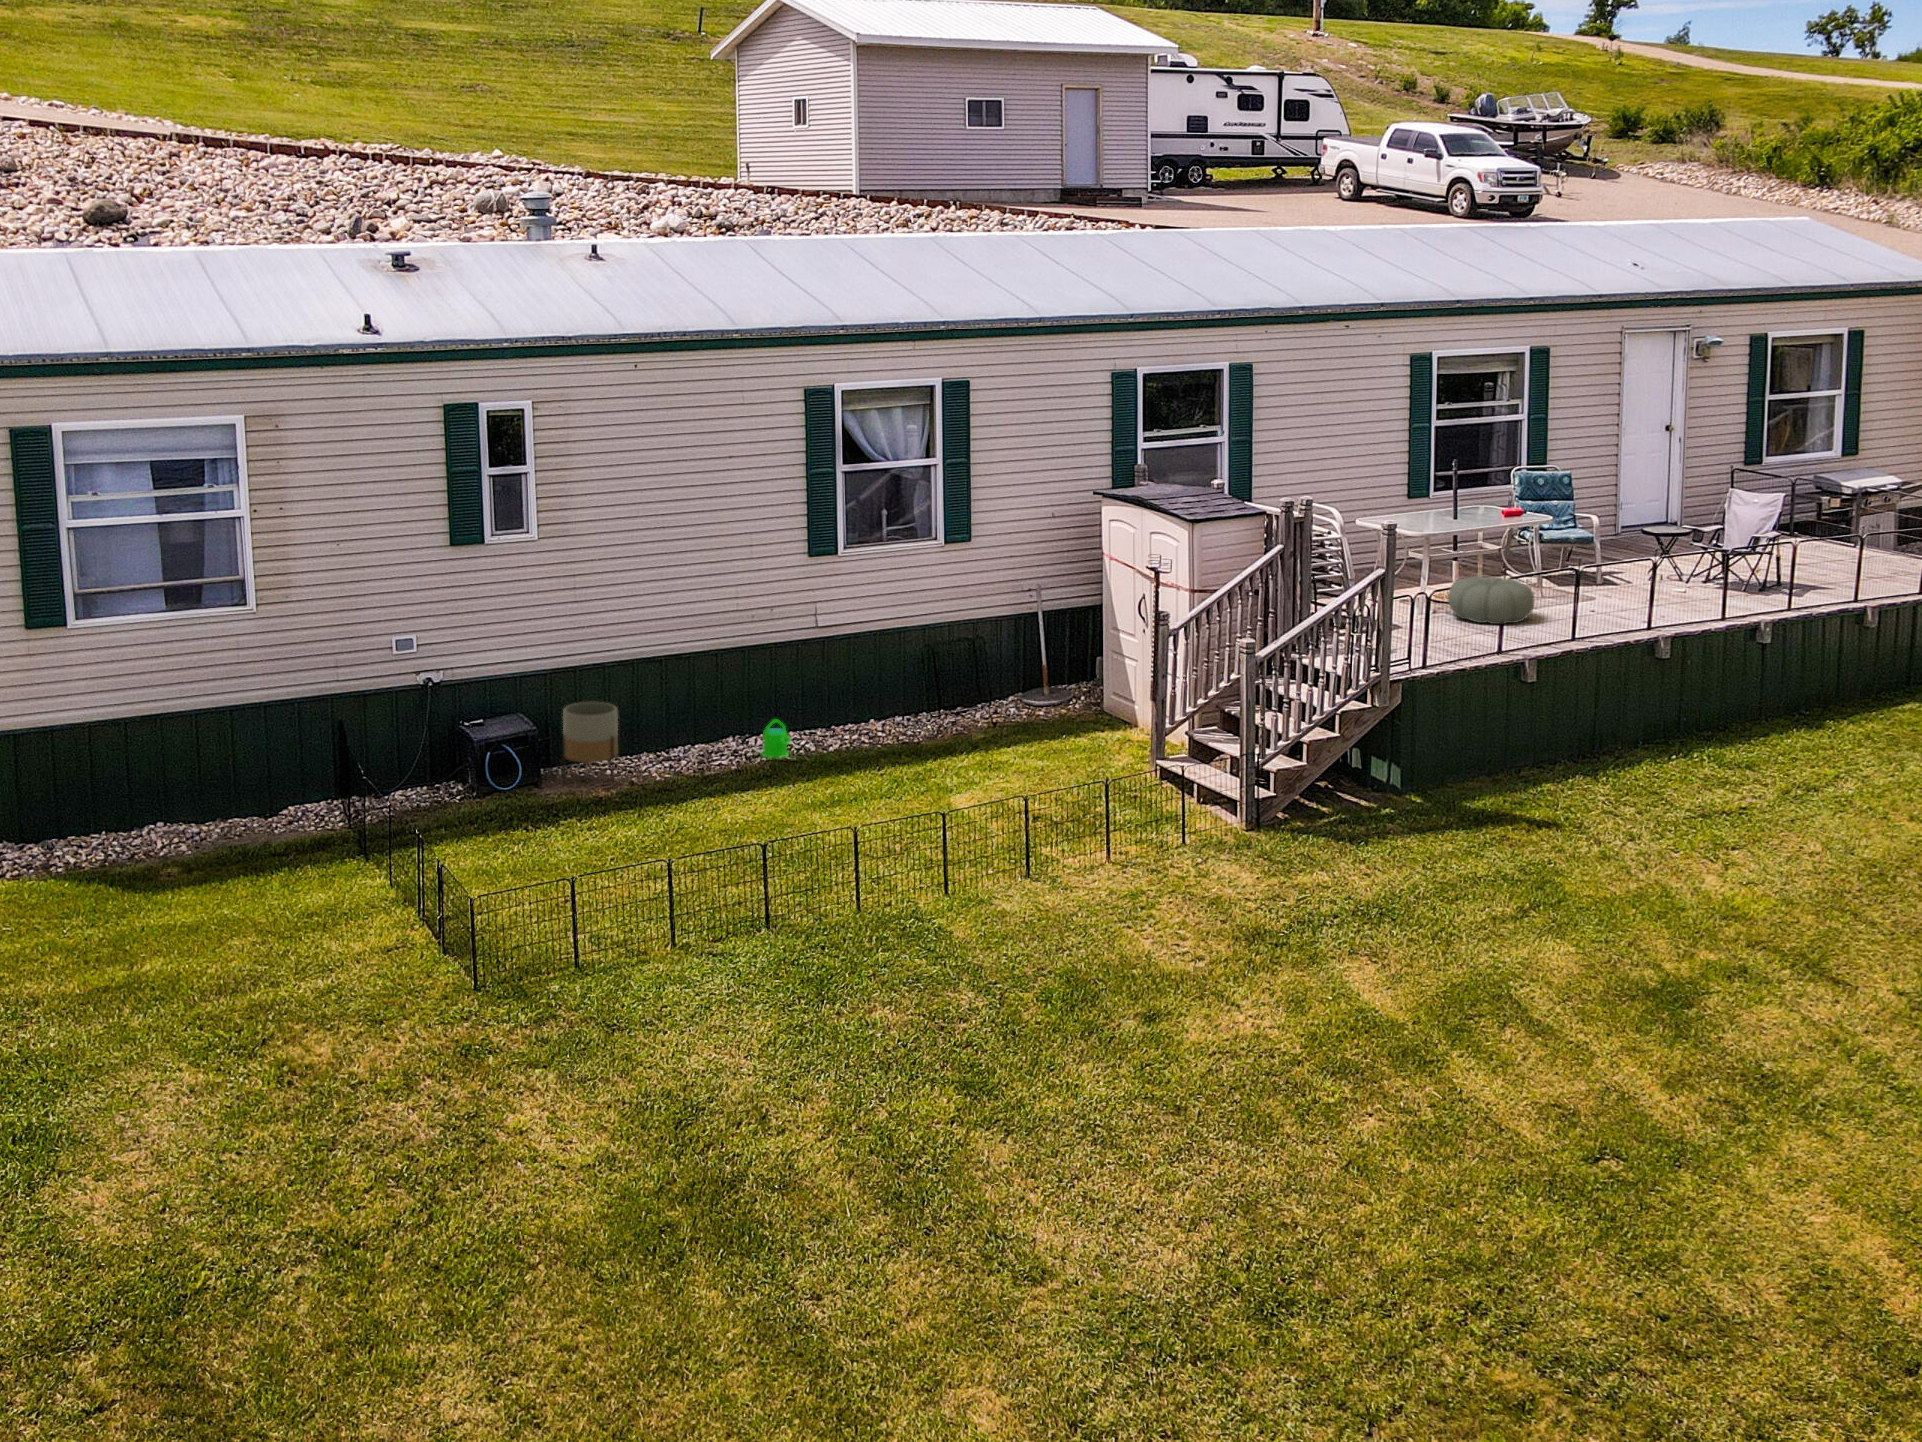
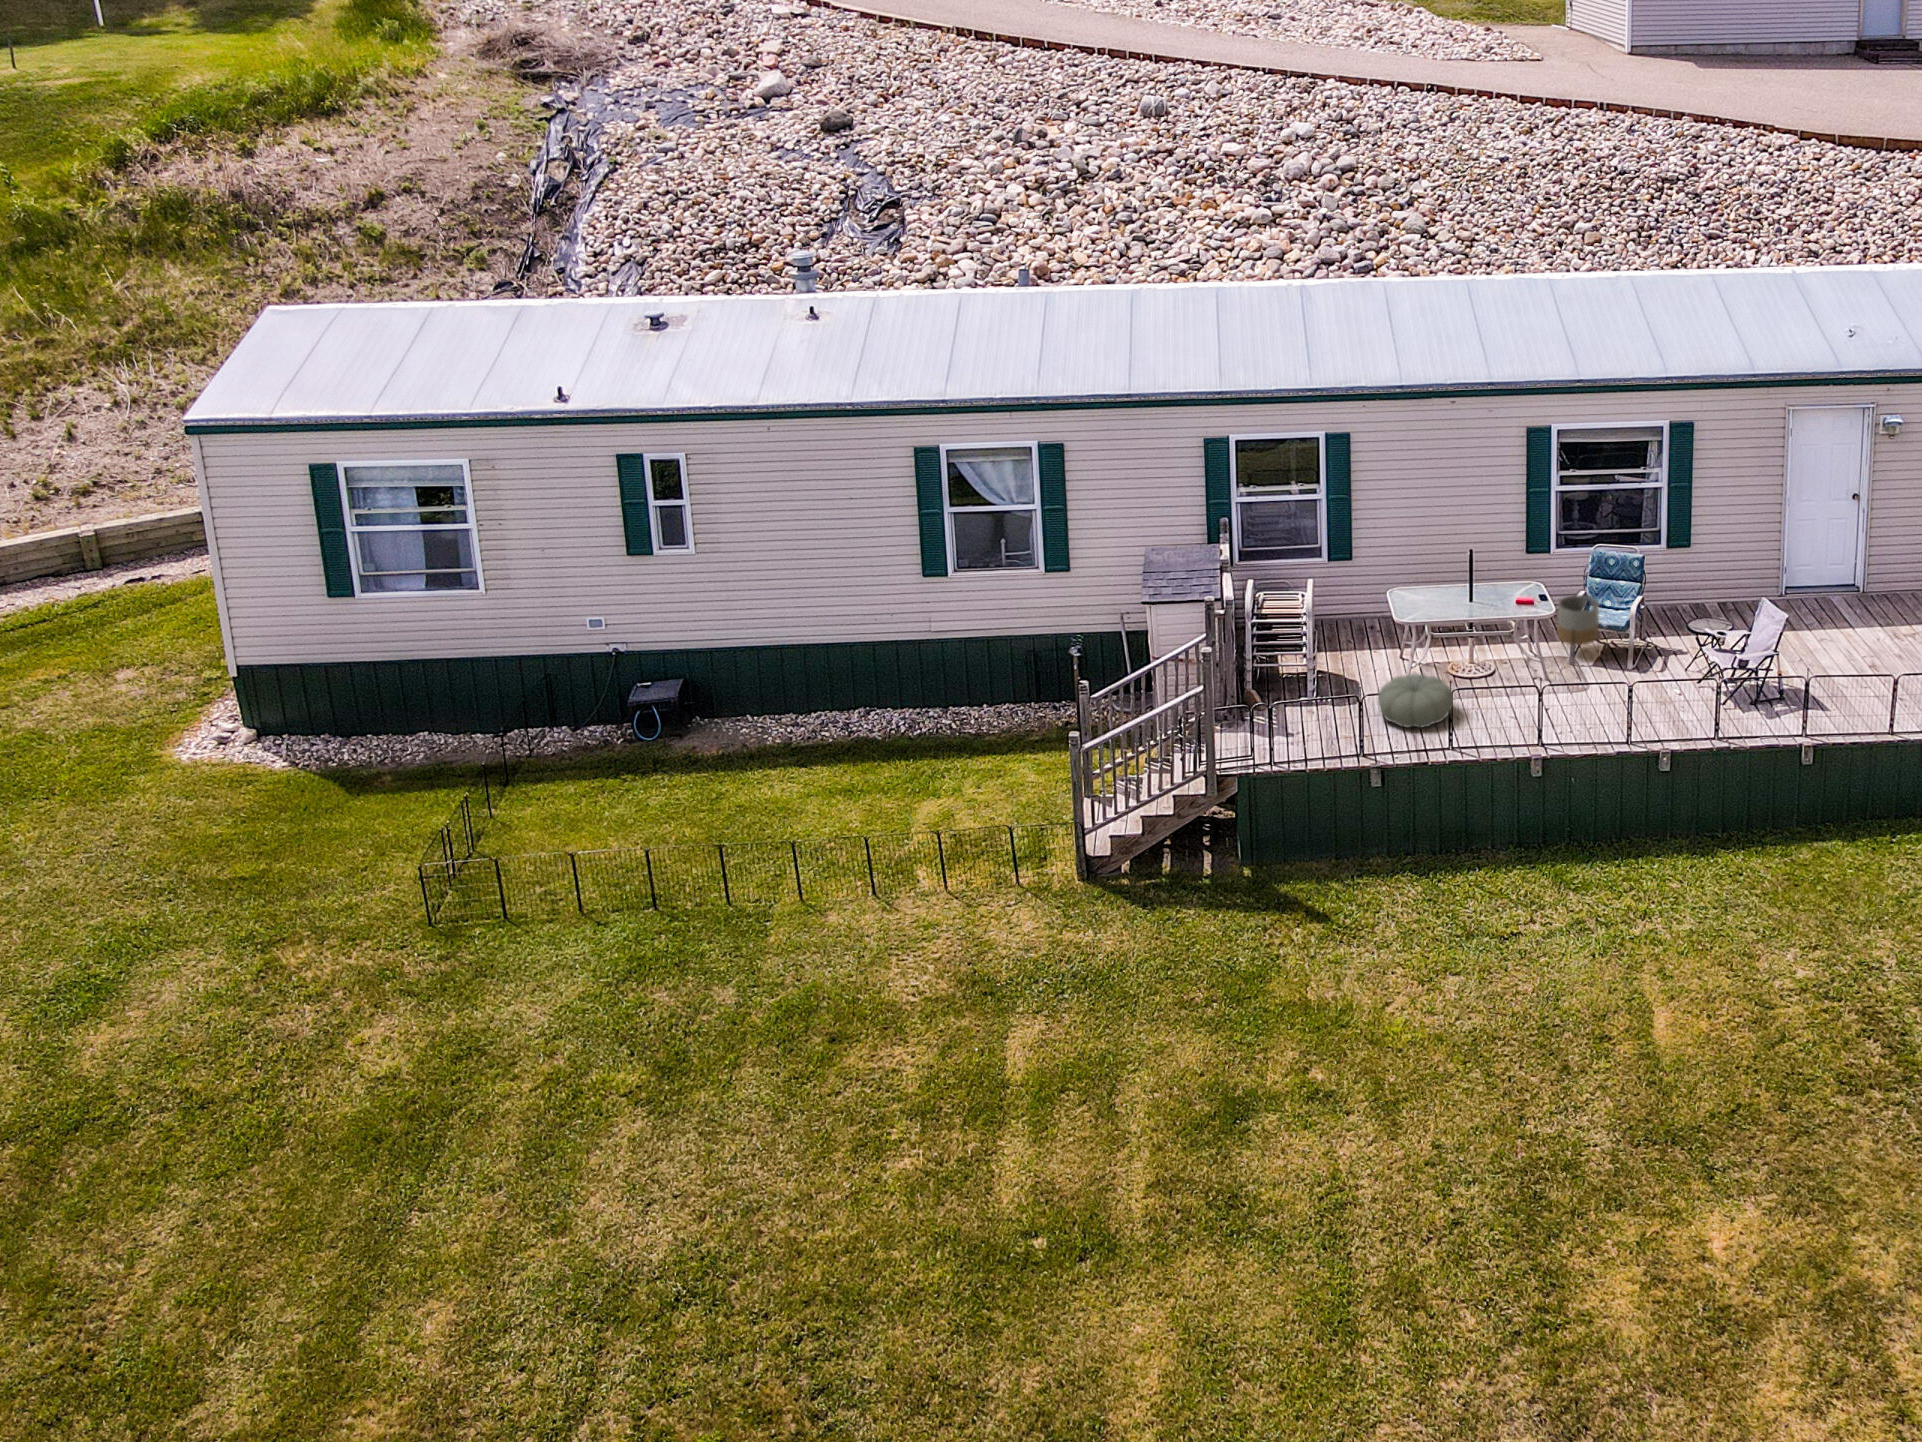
planter: present [563,702,618,782] -> present [1557,595,1599,649]
watering can: present [762,719,791,758] -> none [879,694,902,724]

